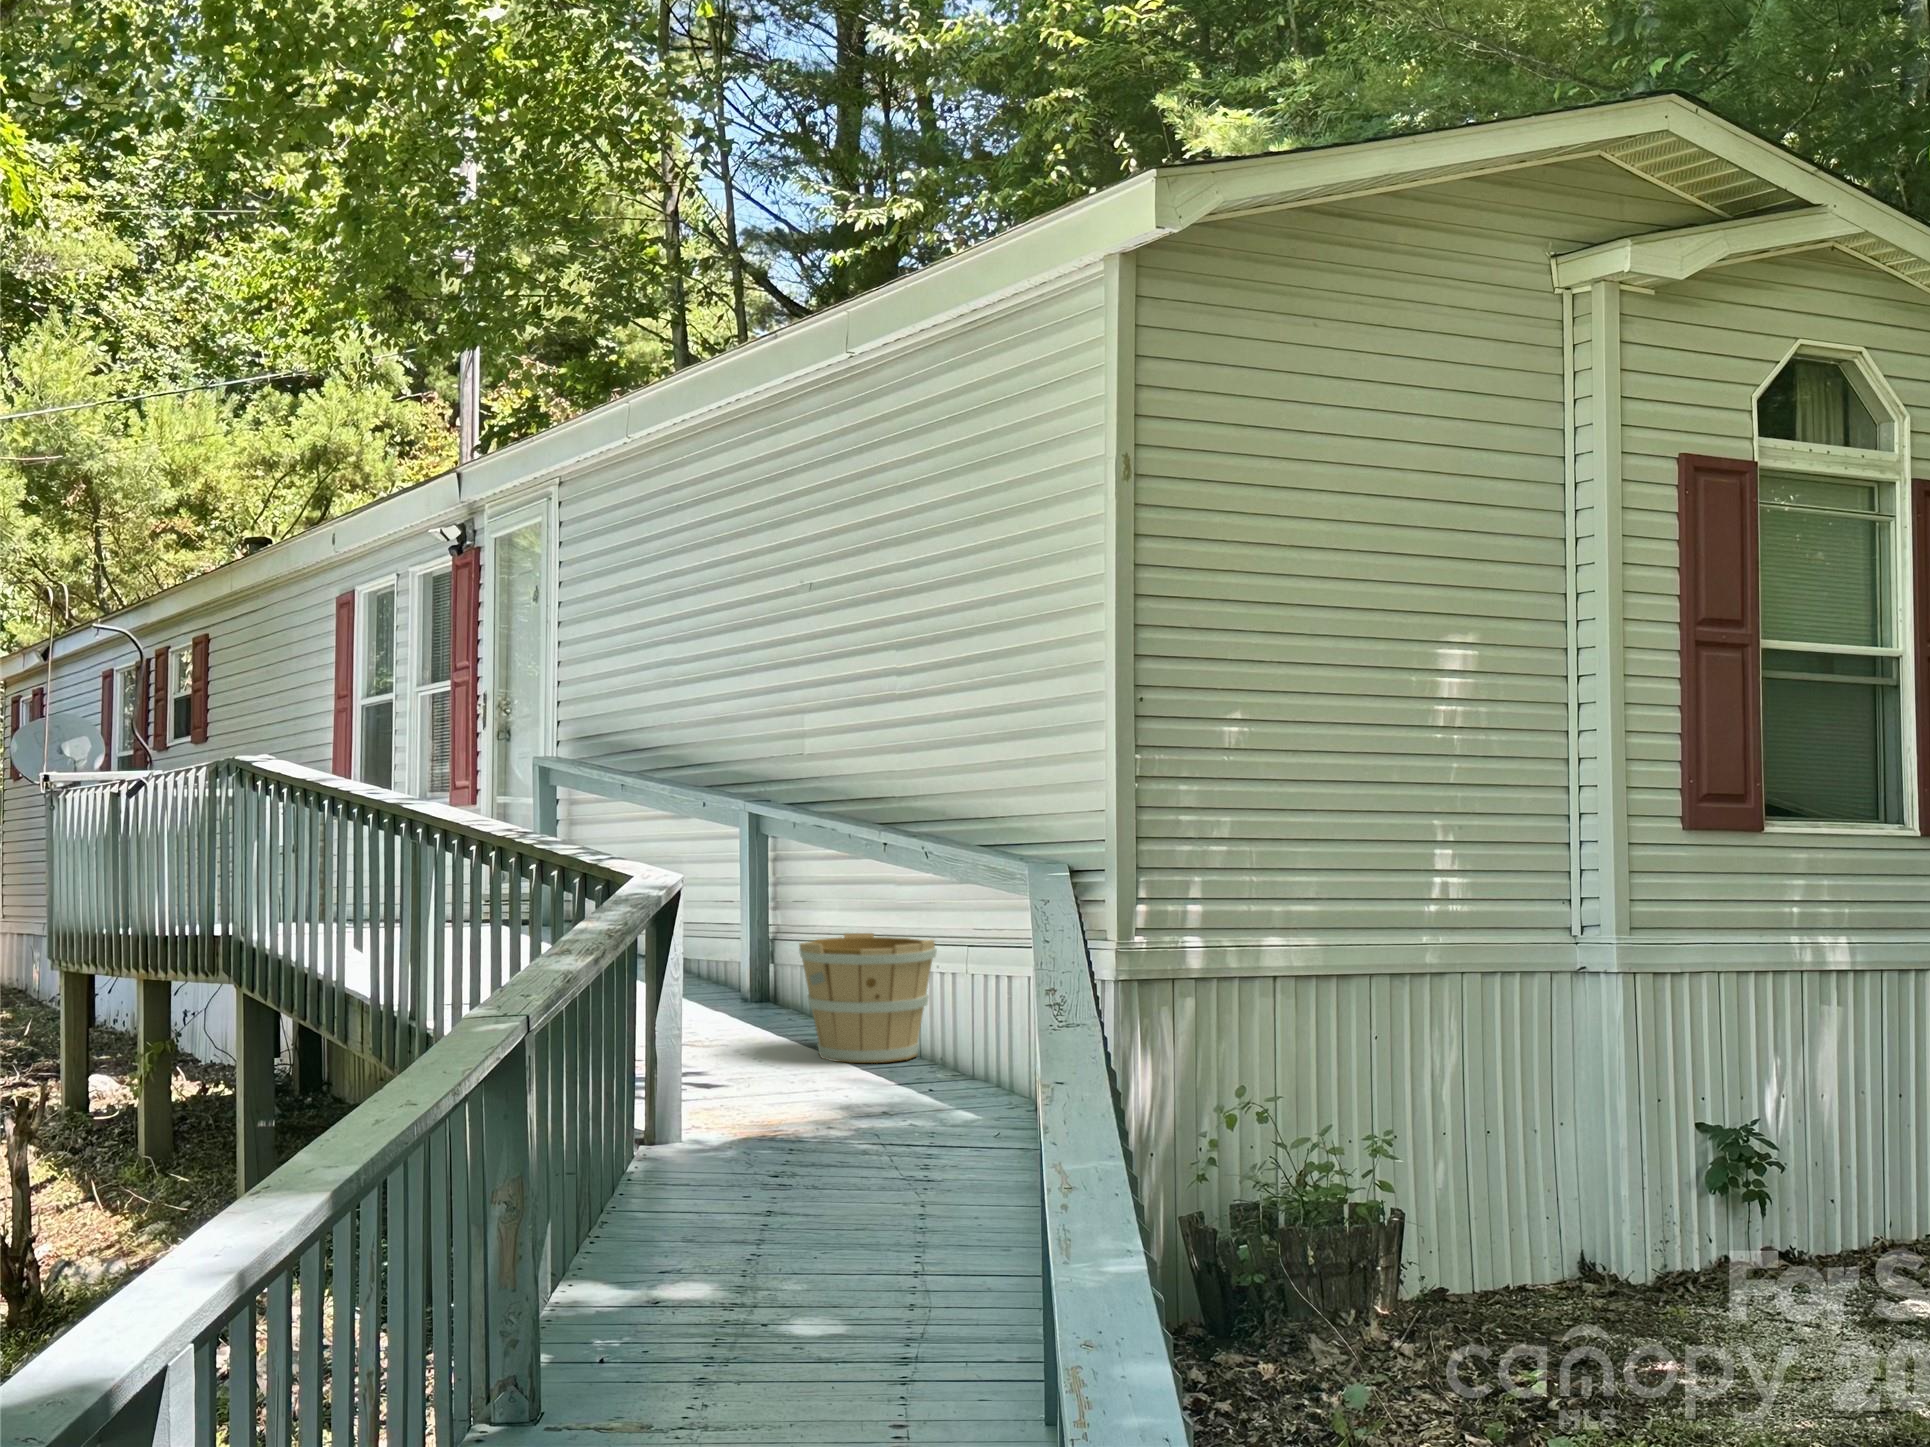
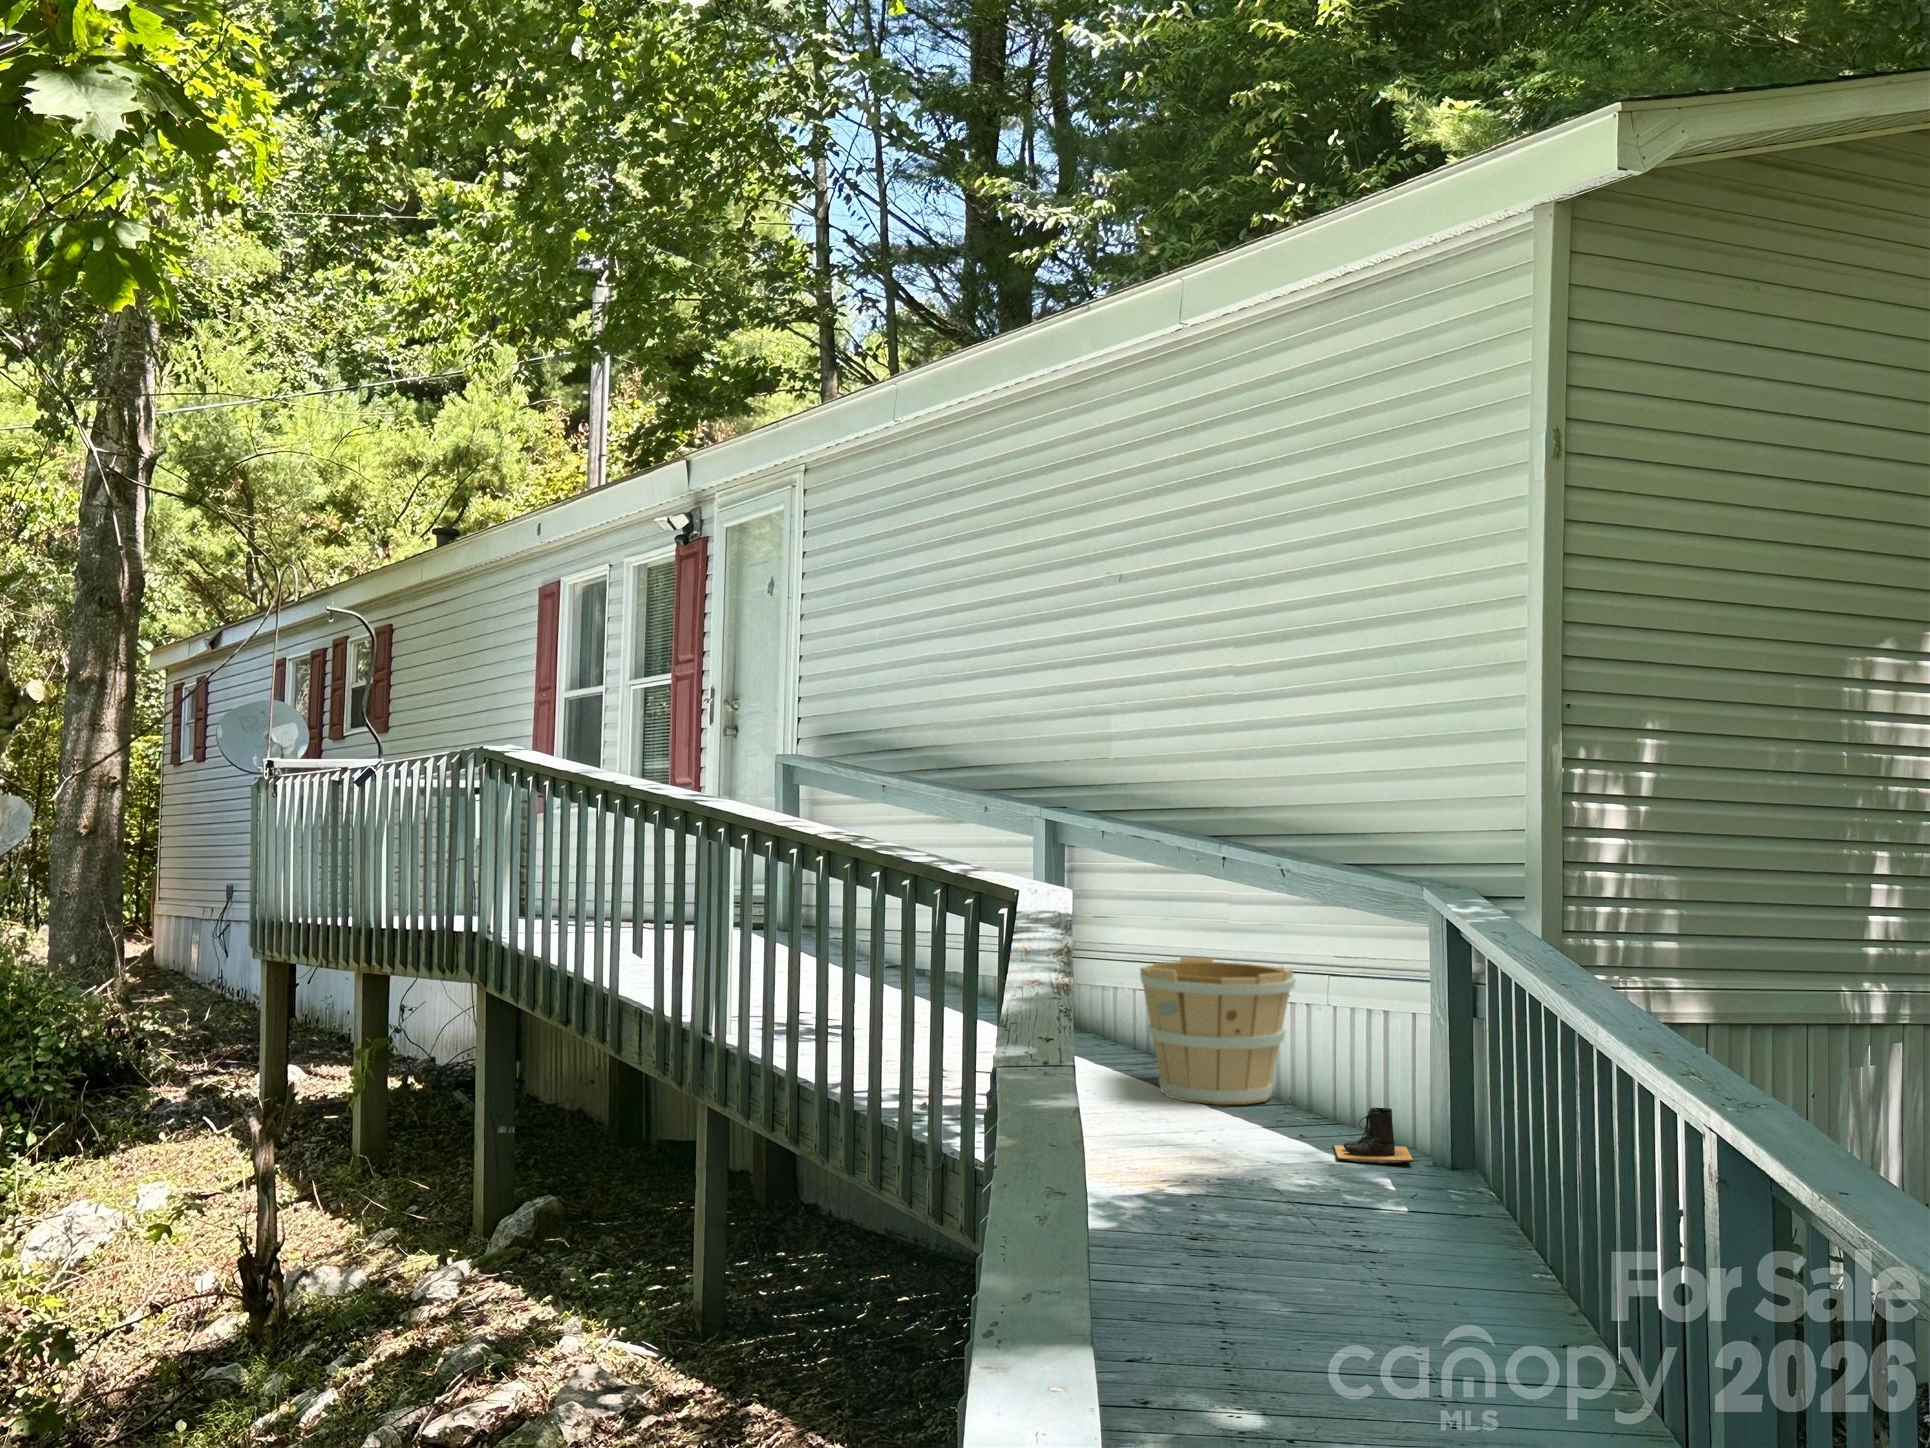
boots: none [929,1057,1000,1104] -> present [1333,1108,1414,1163]

